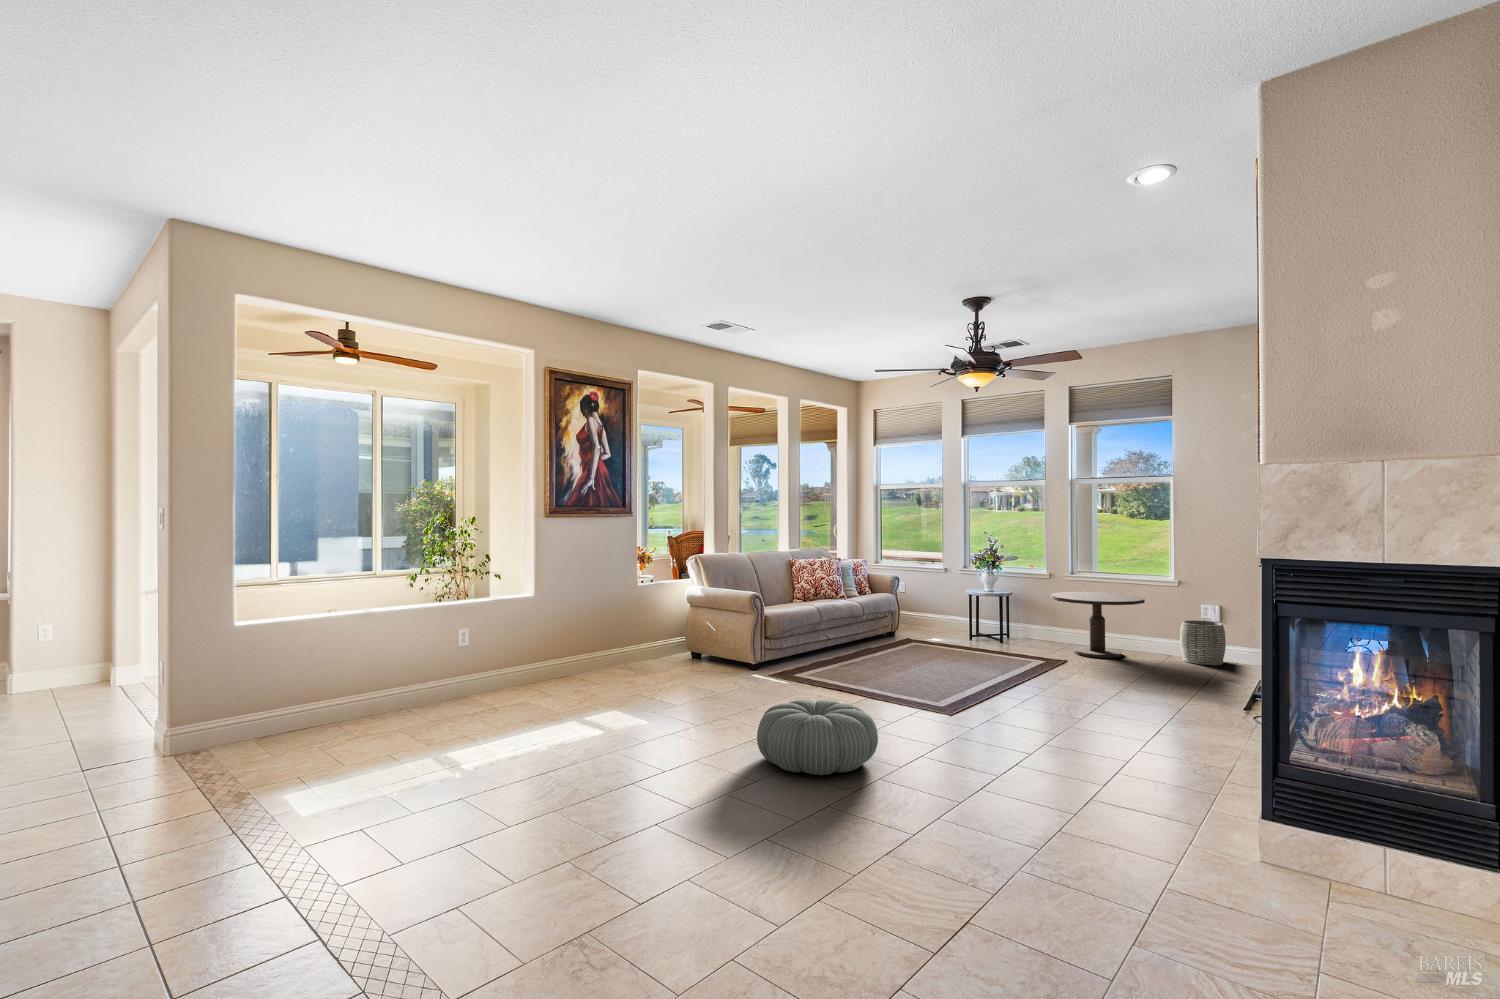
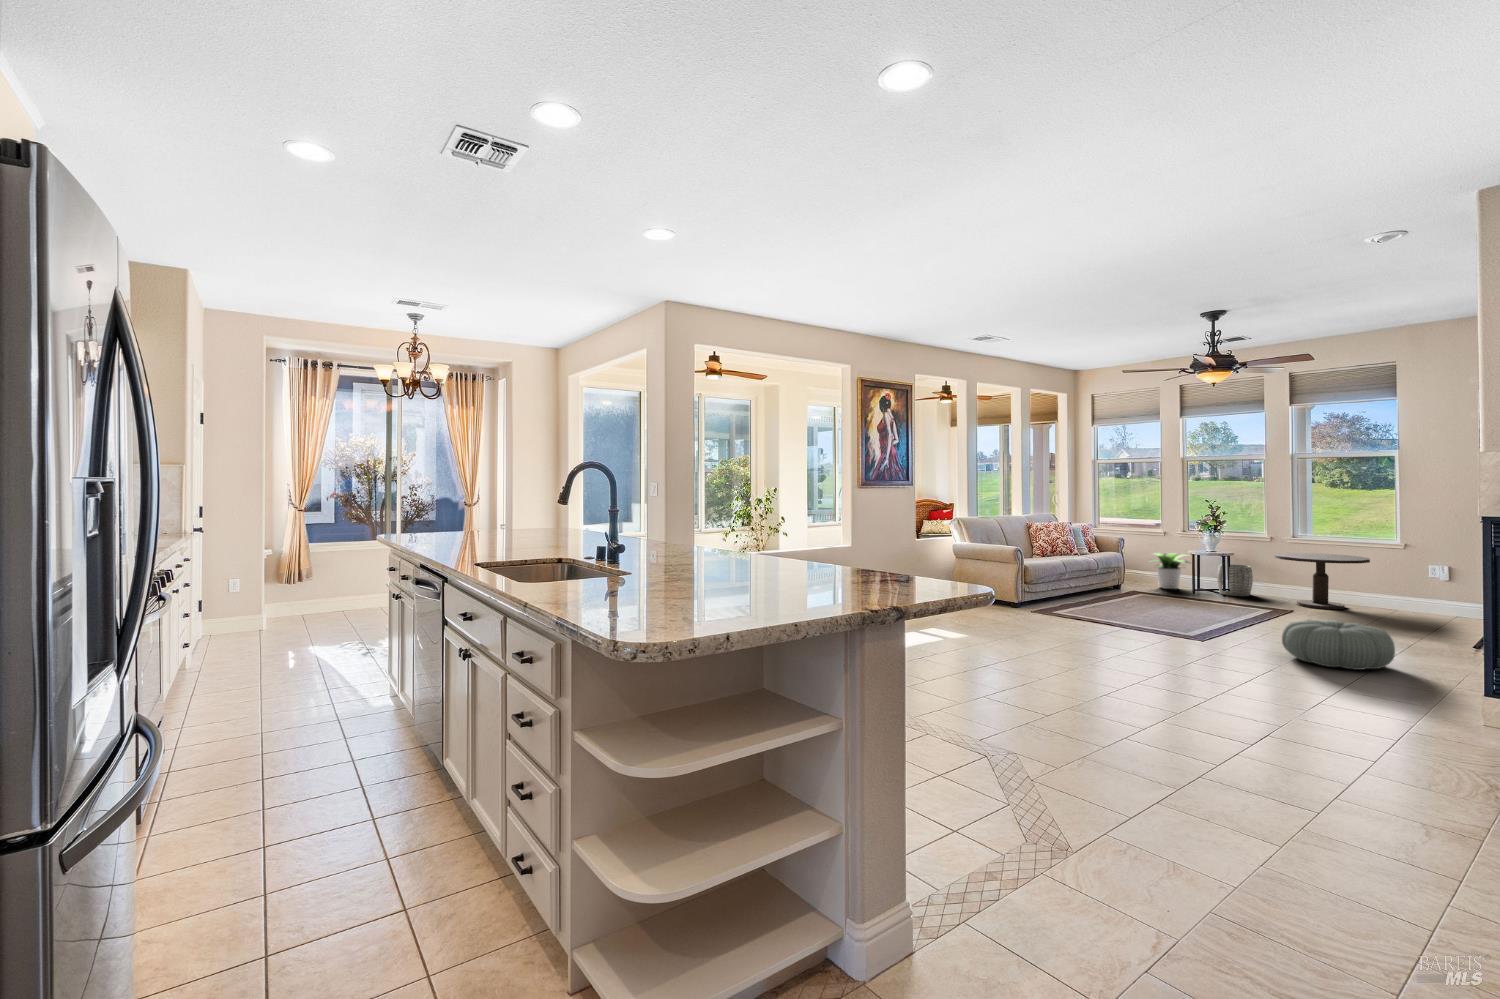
potted plant: none [925,592,971,636] -> present [1149,553,1189,589]
woven basket: present [1180,620,1226,665] -> present [1218,564,1253,596]
pouf: present [757,699,878,775] -> present [1282,620,1395,670]

